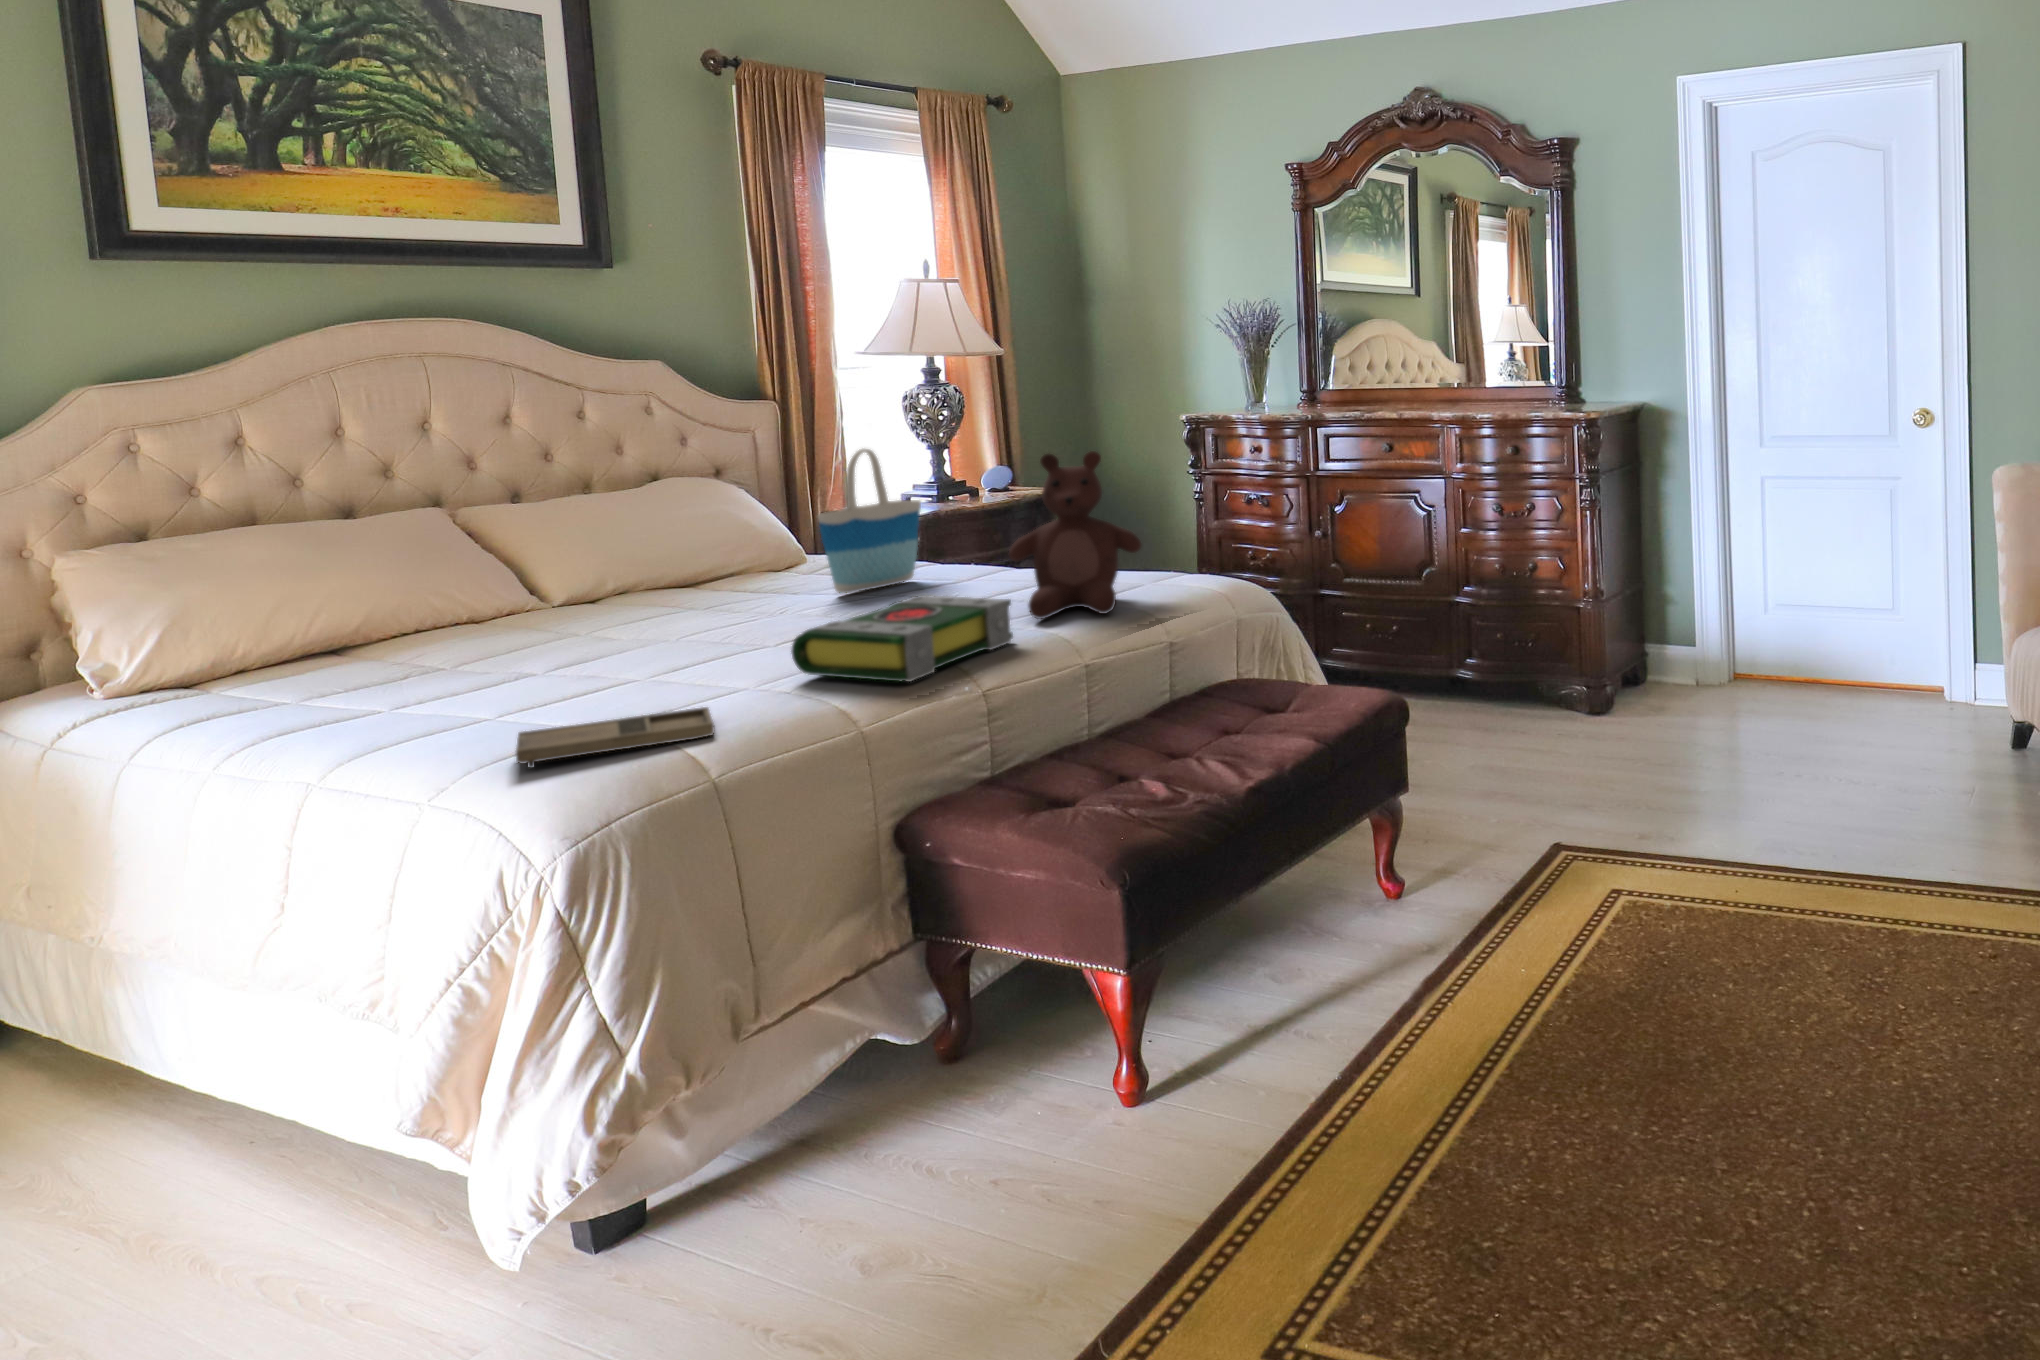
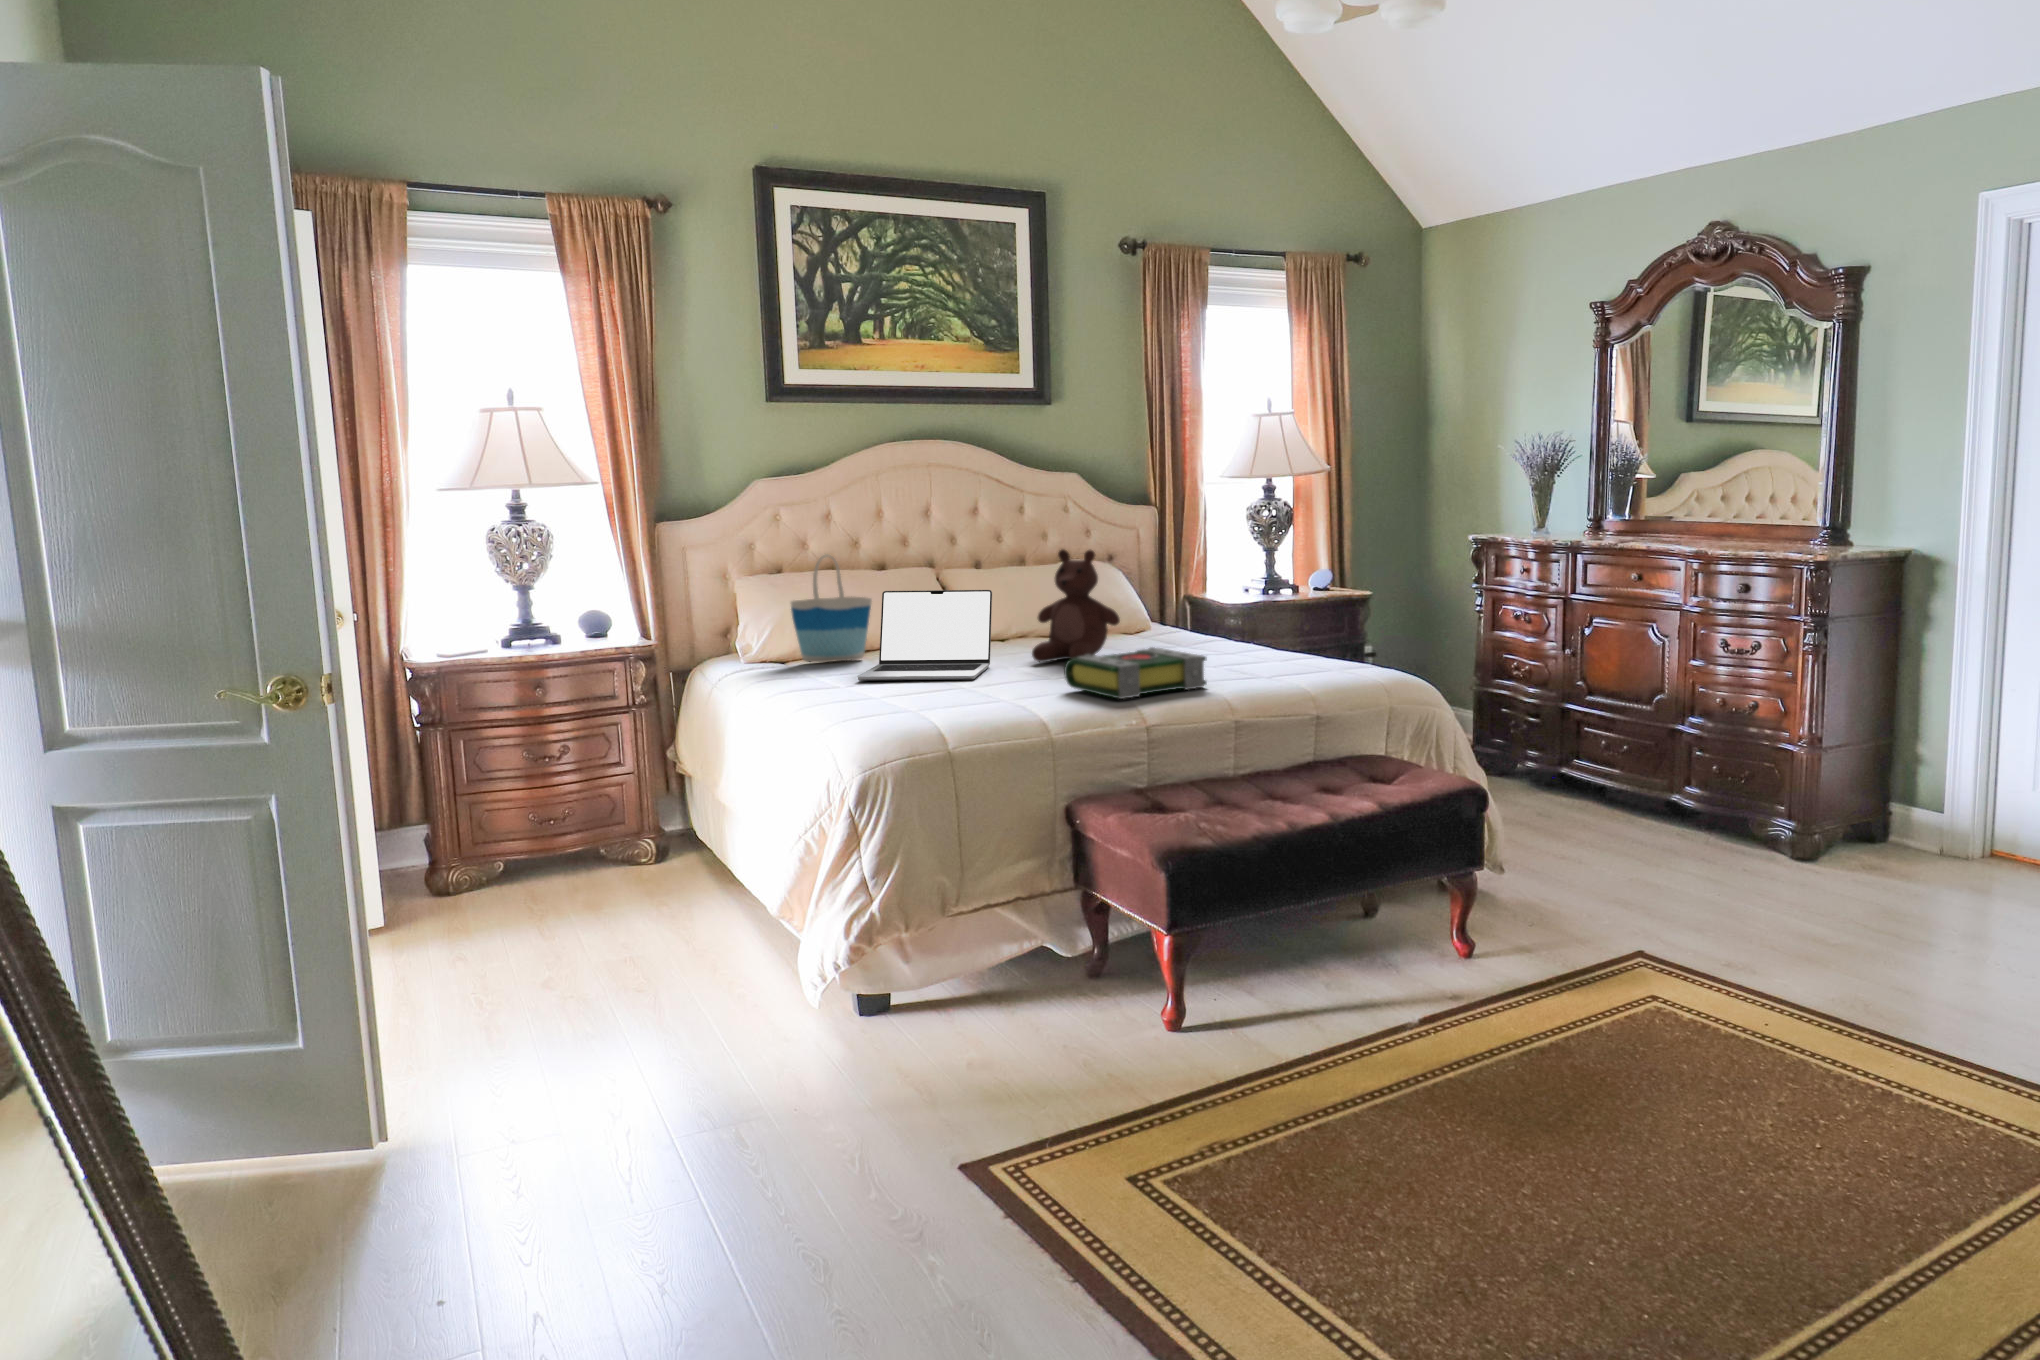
tote bag: present [819,449,921,593] -> present [791,554,872,662]
teddy bear: present [1009,451,1141,619] -> present [1032,549,1120,662]
laptop: none [368,540,611,720] -> present [858,590,992,680]
tray: present [516,707,715,768] -> none [898,691,1004,711]

